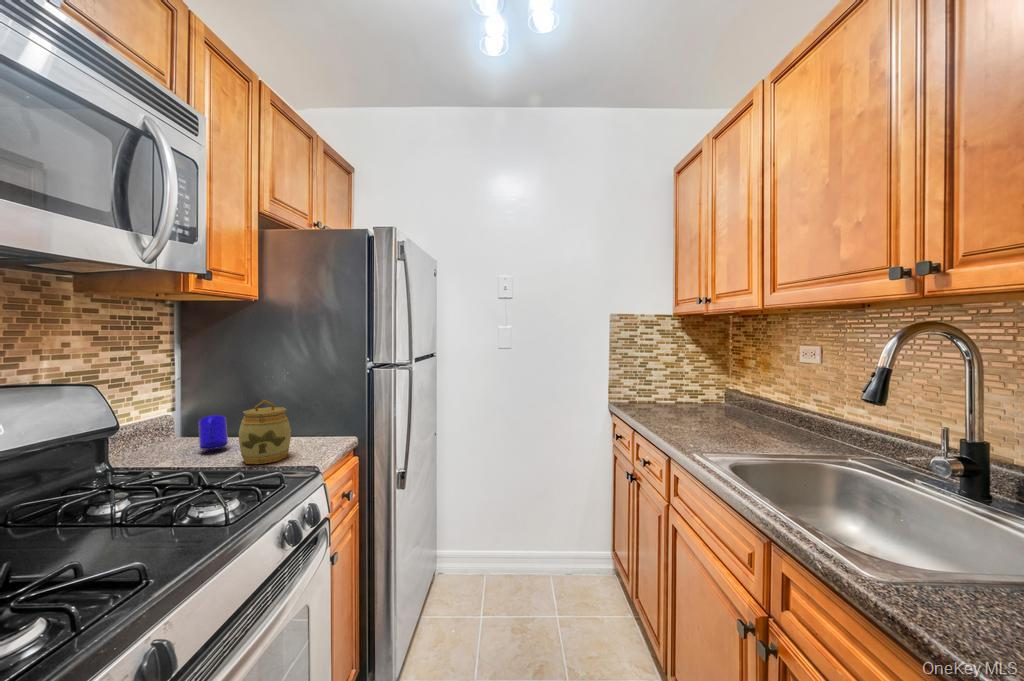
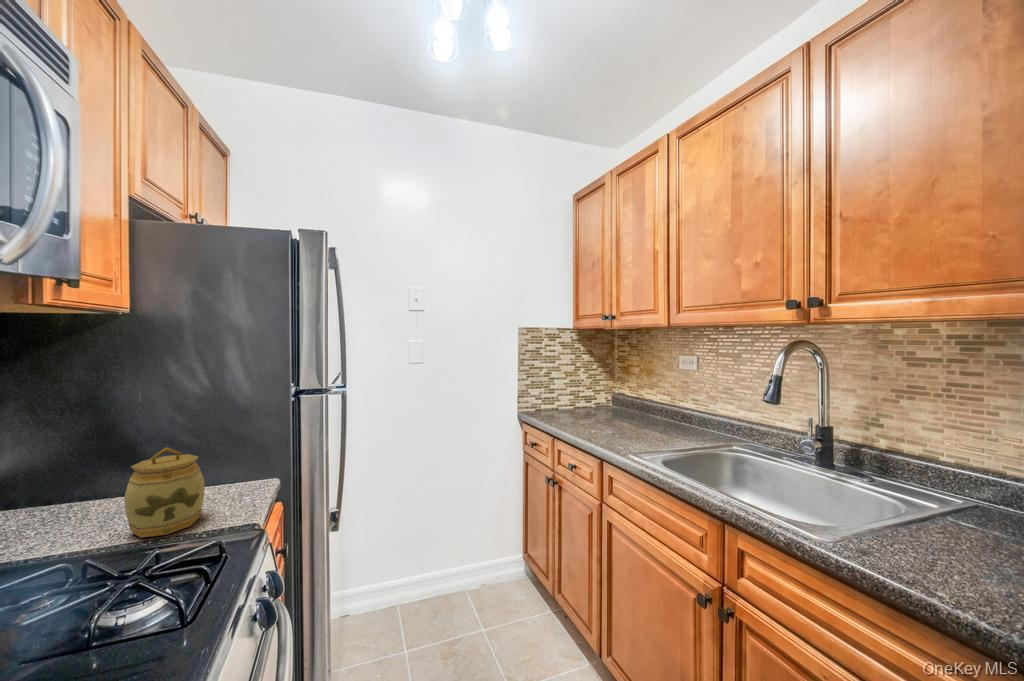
mug: present [199,415,228,450] -> none [37,474,90,526]

